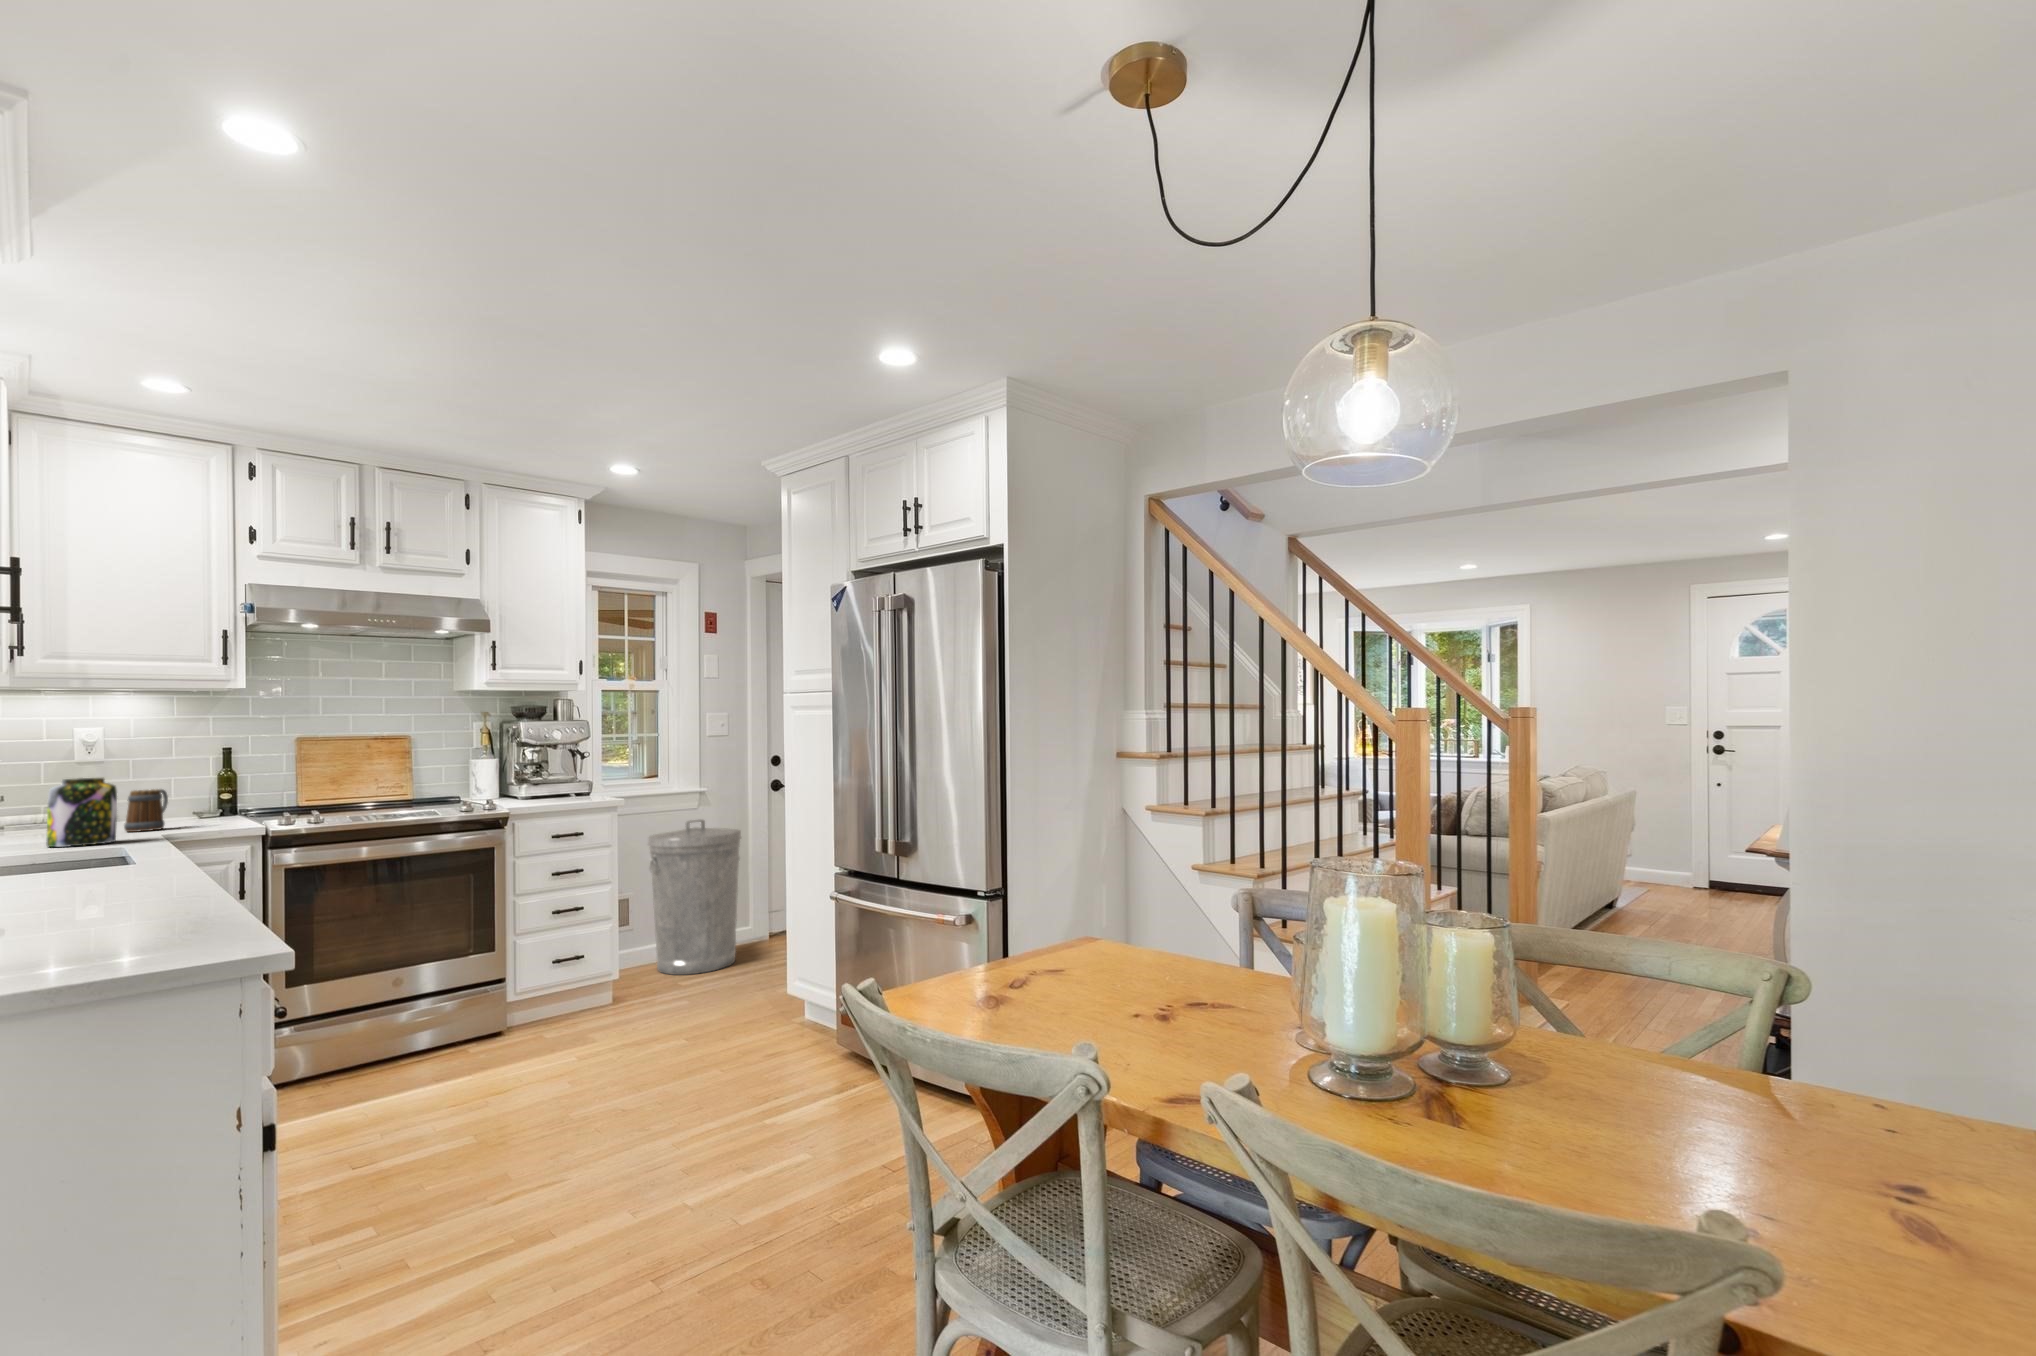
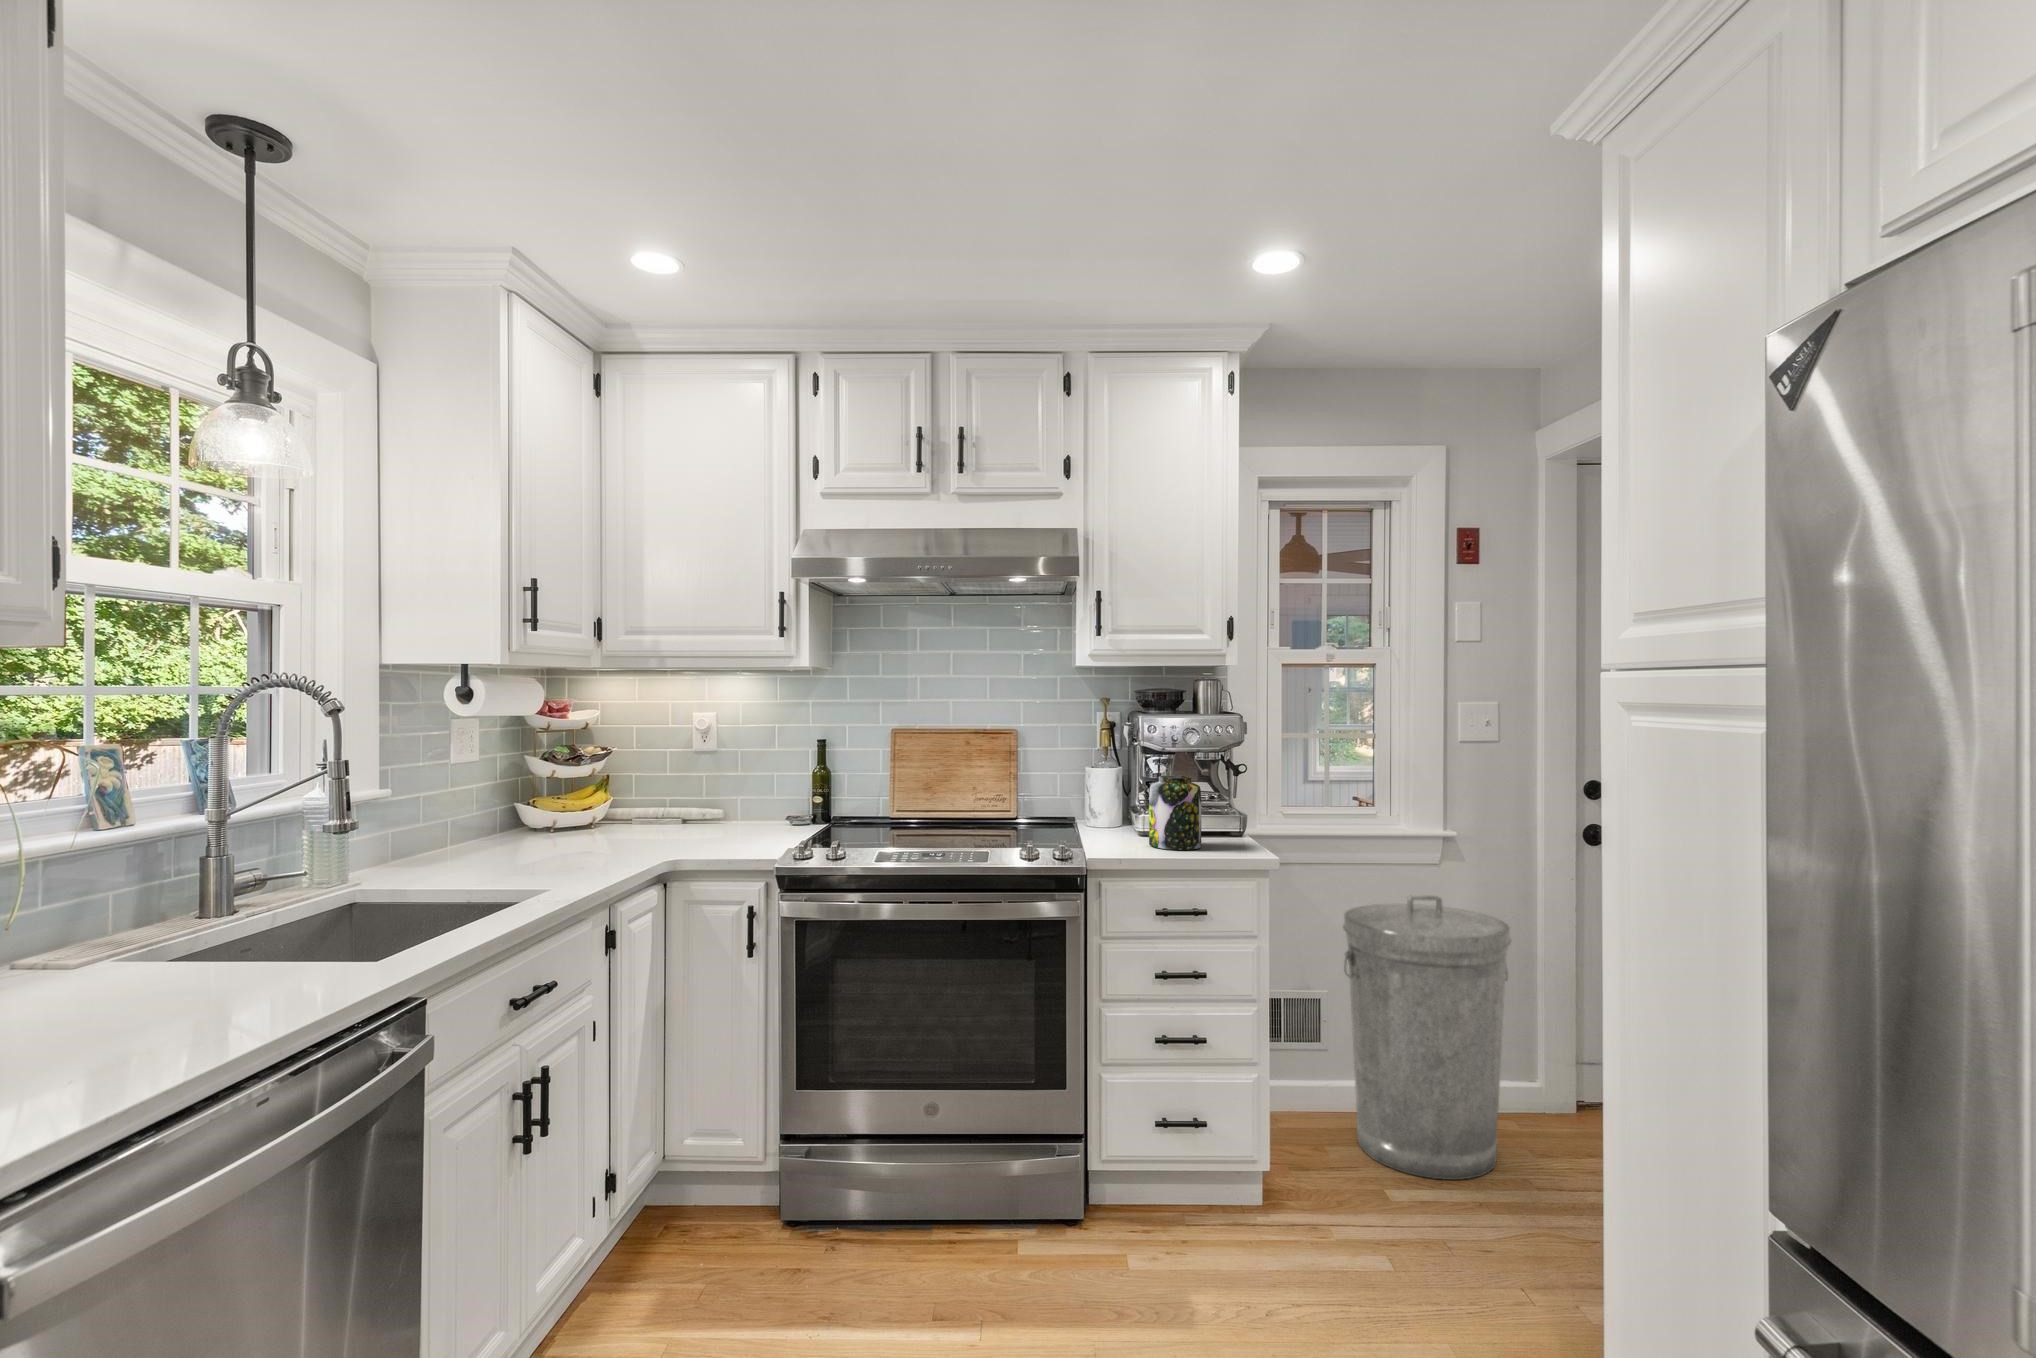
jar: present [47,778,117,847] -> present [1149,775,1201,850]
mug: present [124,789,168,832] -> none [675,795,724,848]

